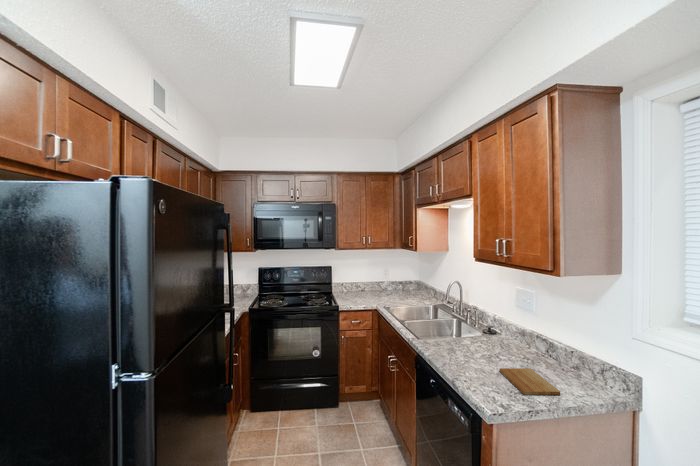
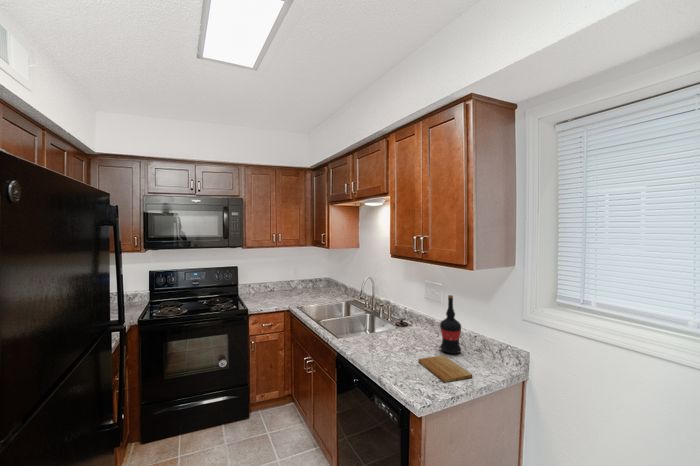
wine bottle: none [529,304,555,368] -> present [440,295,461,353]

